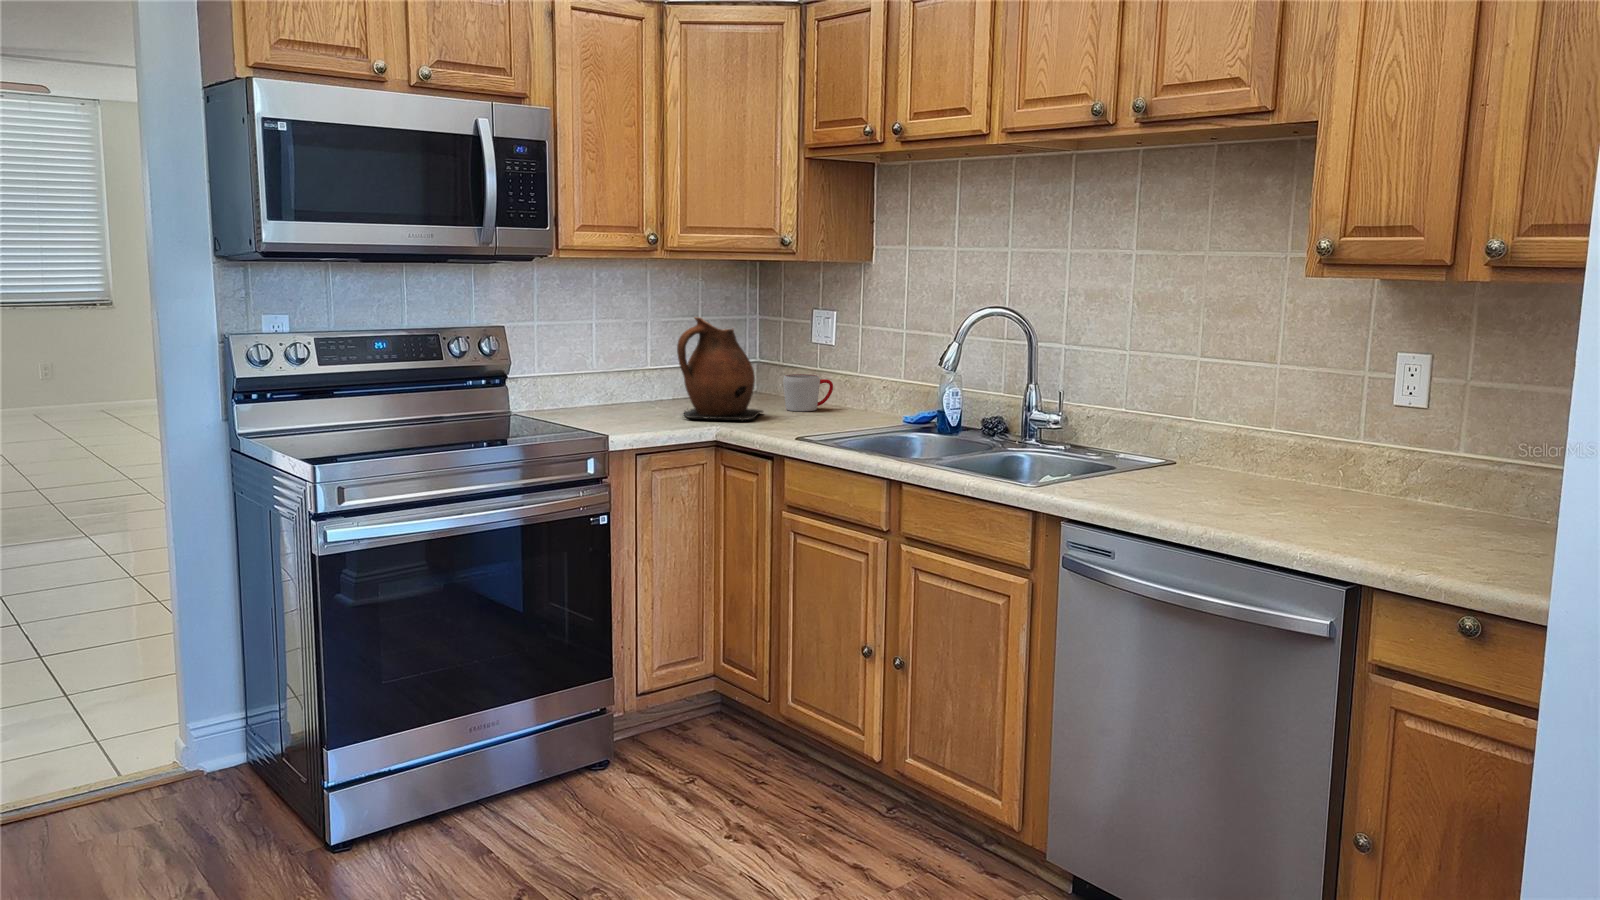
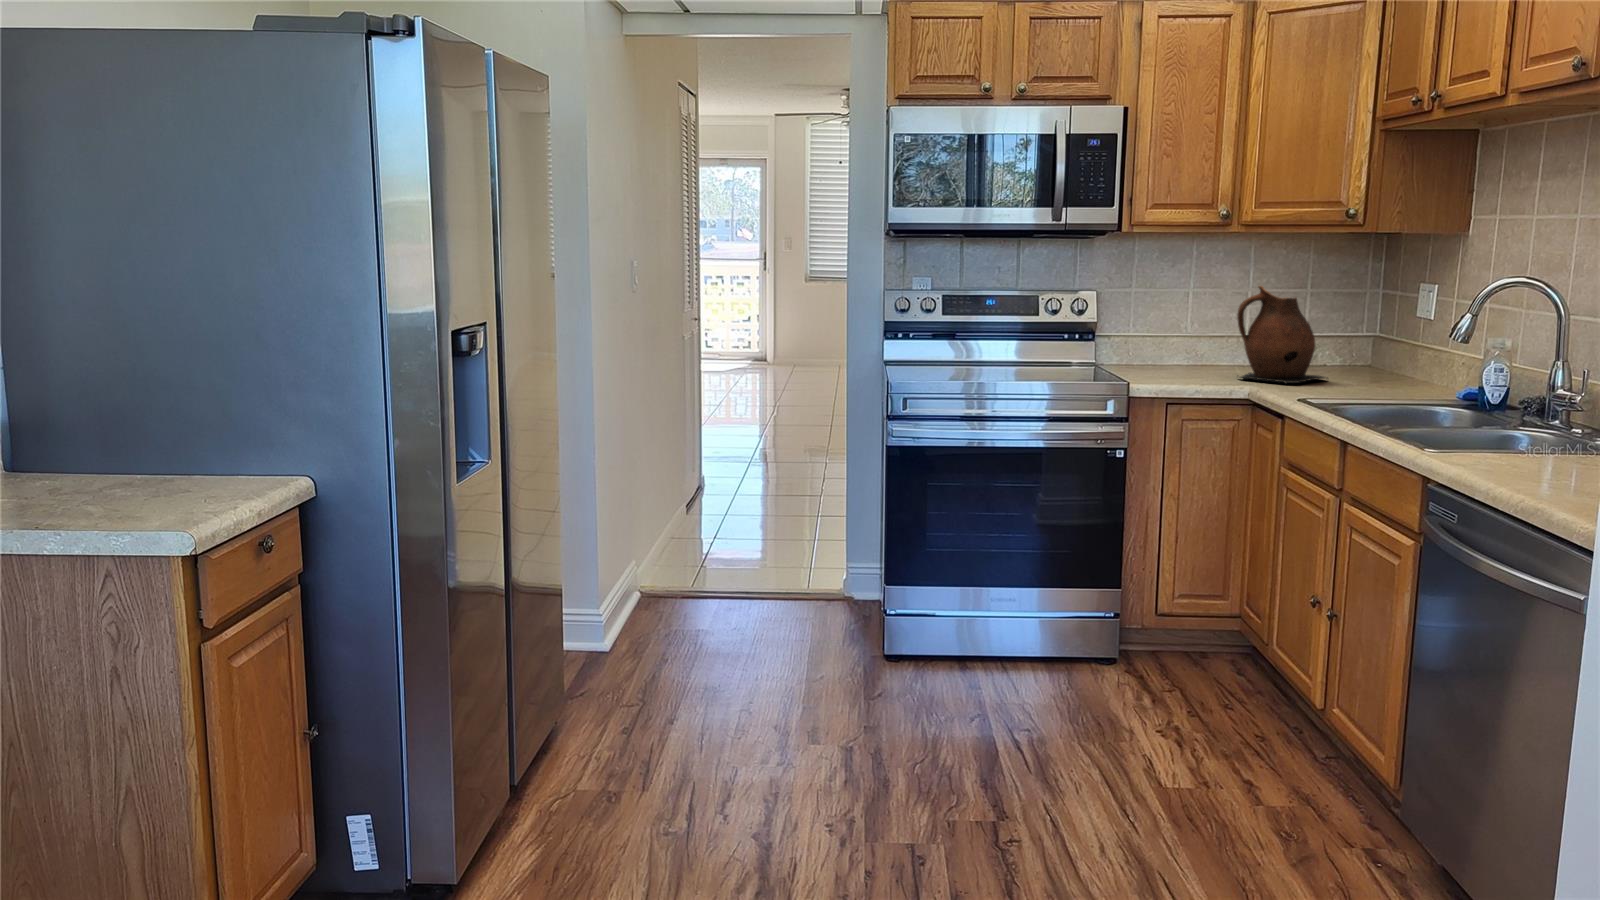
mug: present [783,374,833,411] -> none [1363,346,1421,383]

